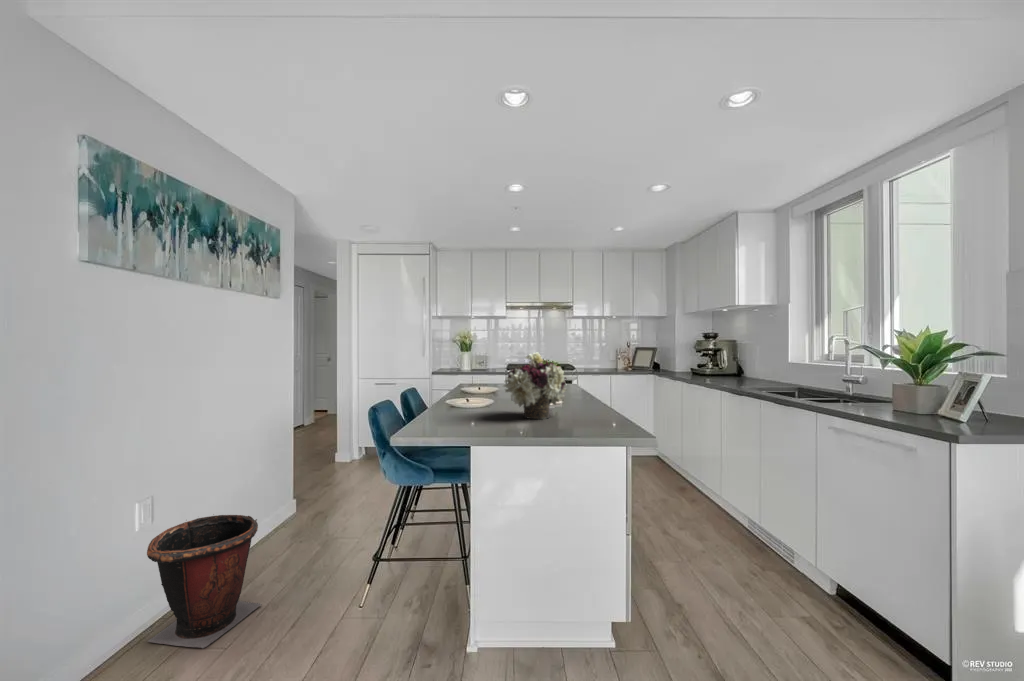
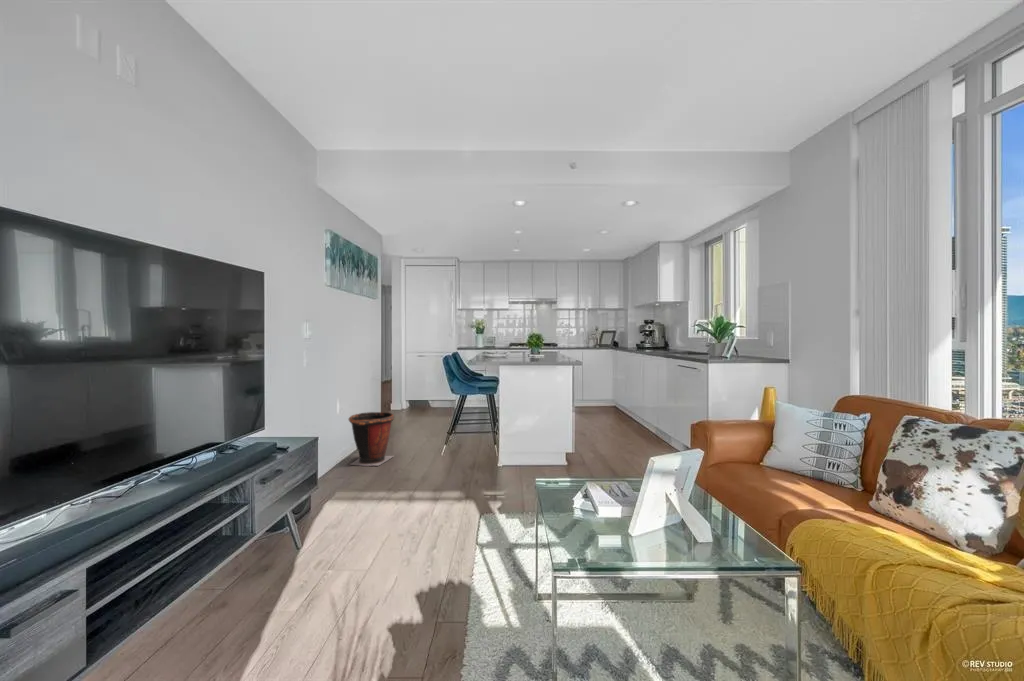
flower arrangement: present [504,352,567,419] -> none [516,329,548,362]

